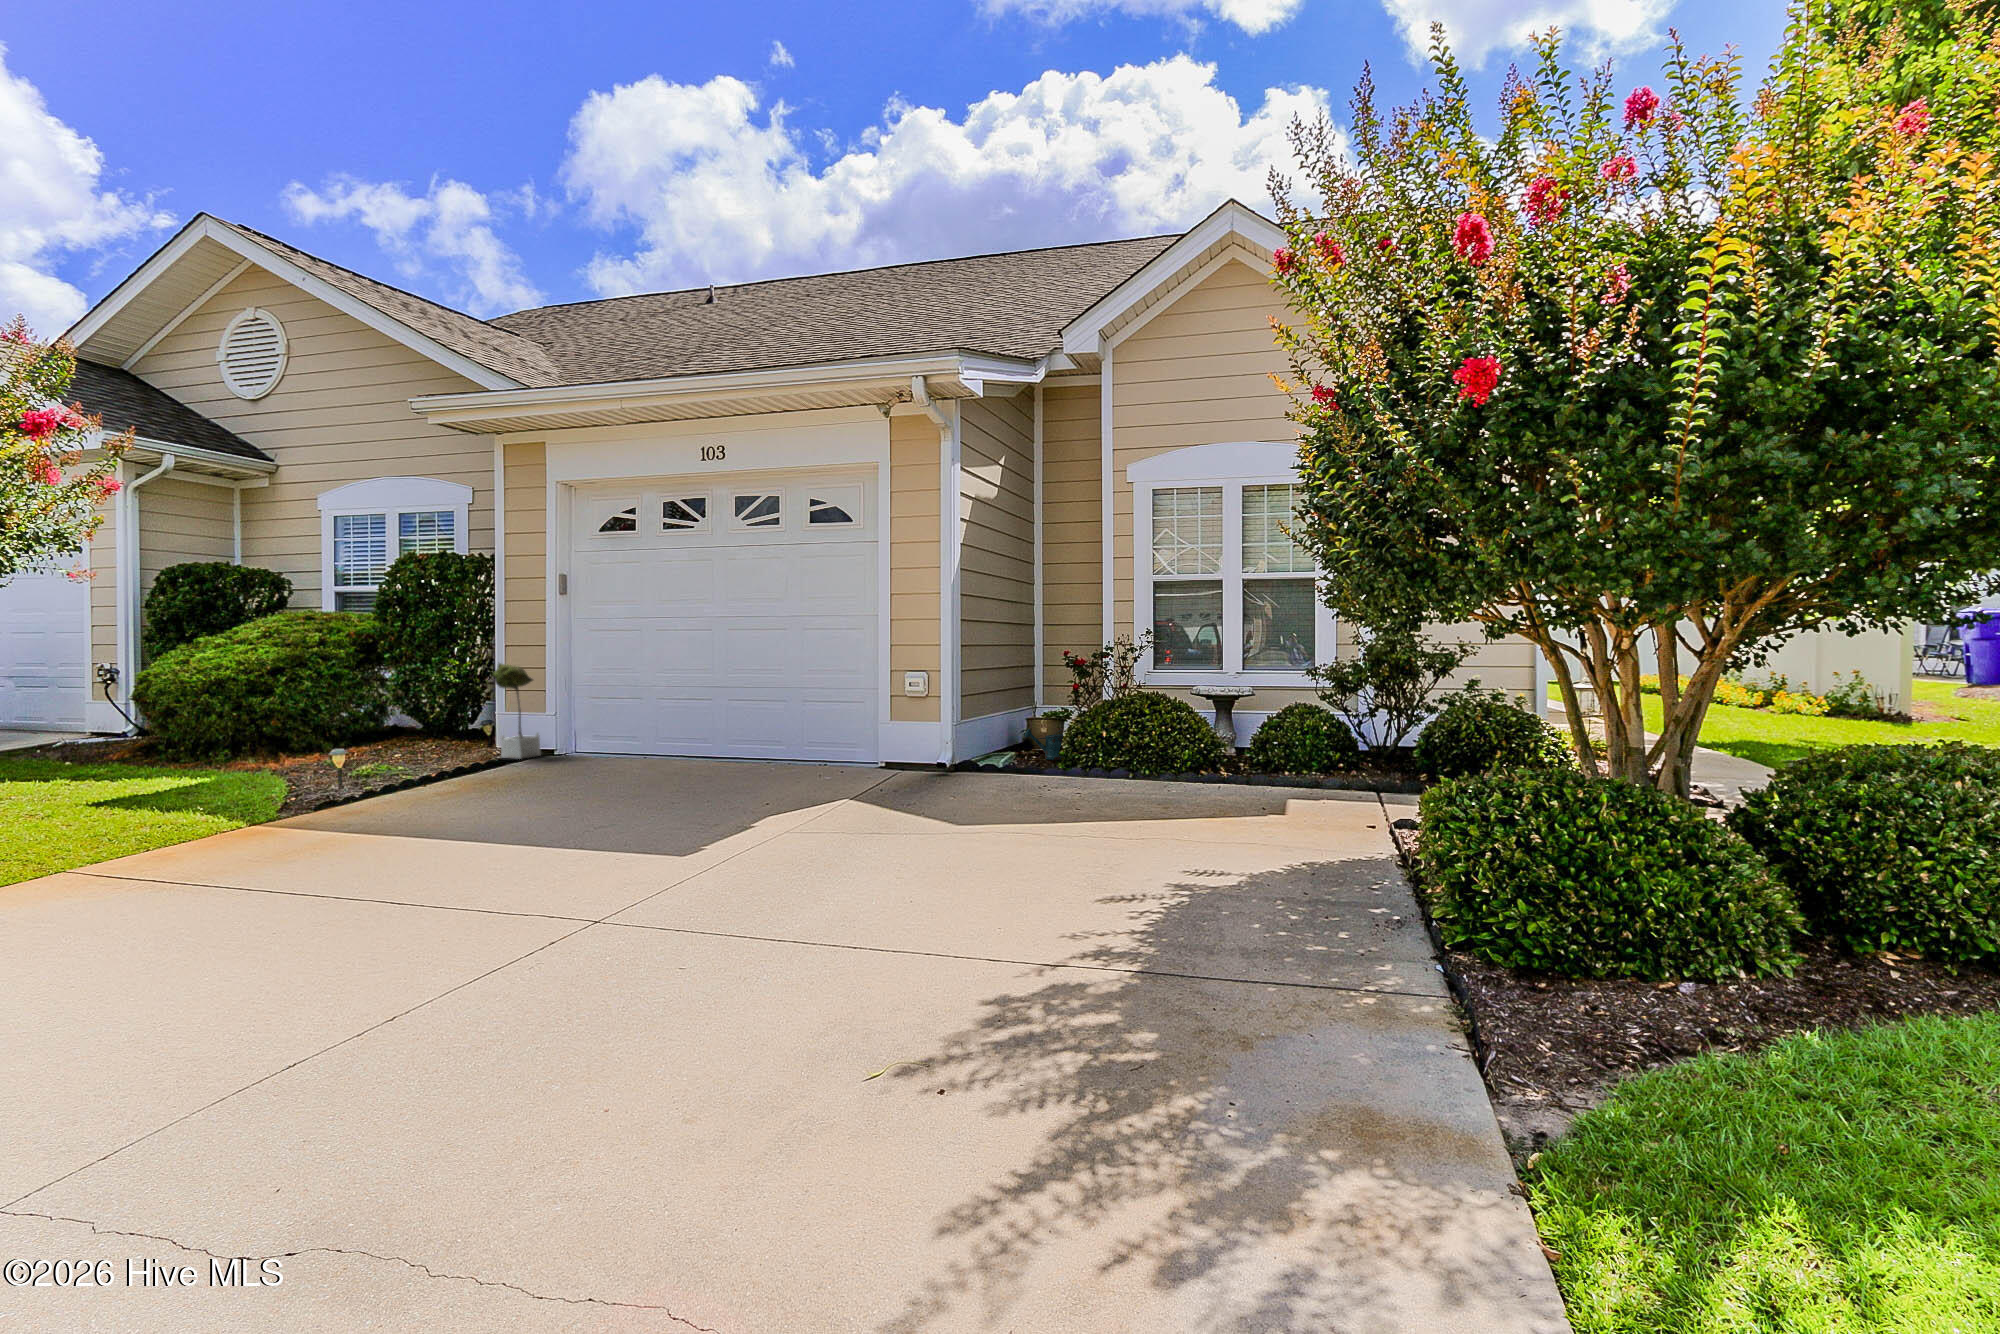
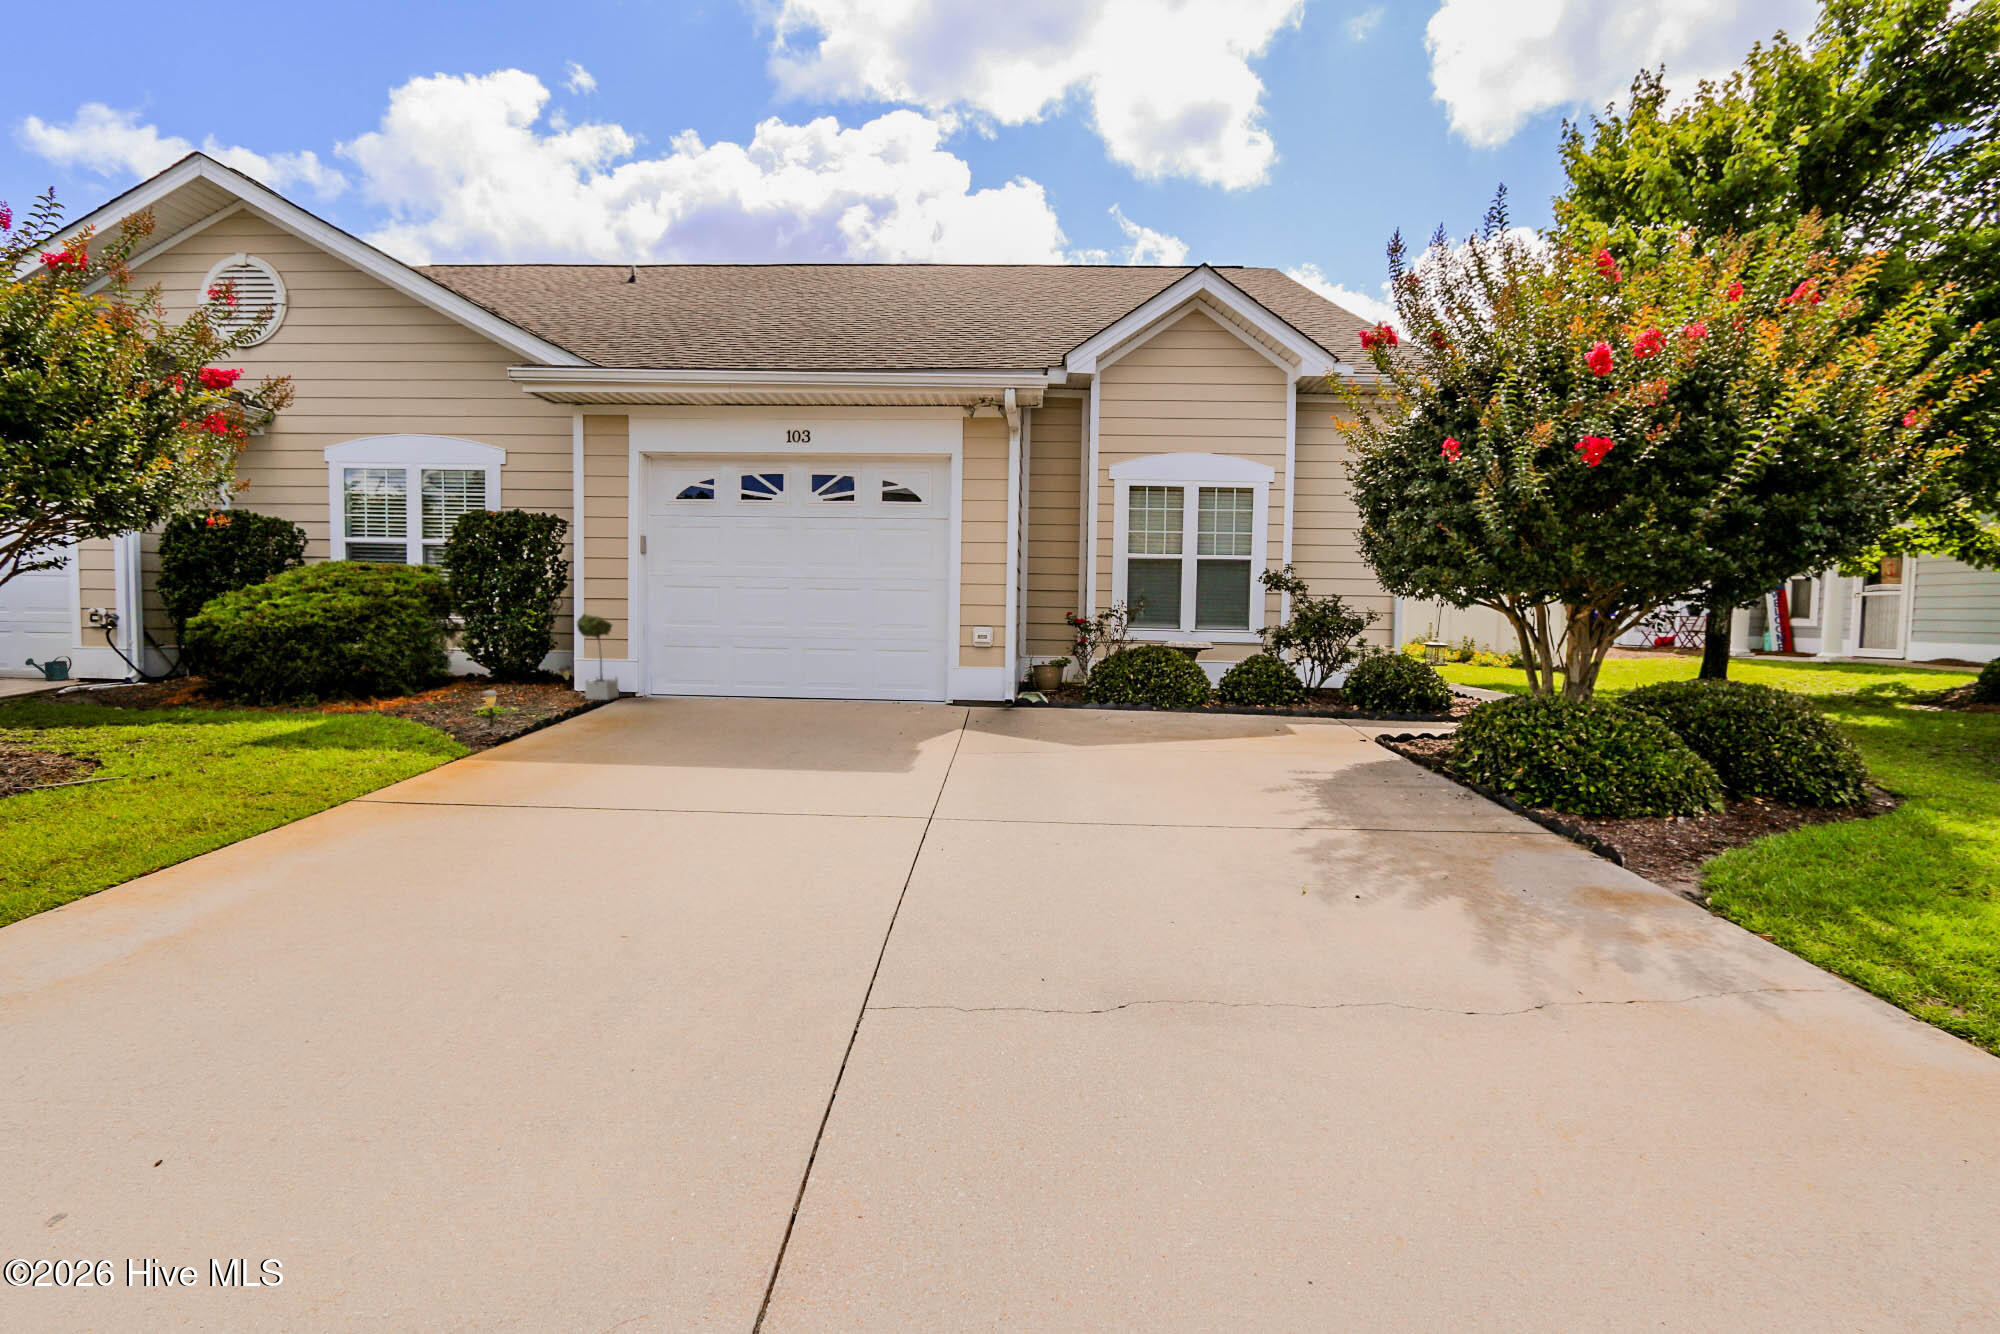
watering can: present [1025,729,1063,760] -> present [25,656,72,681]

